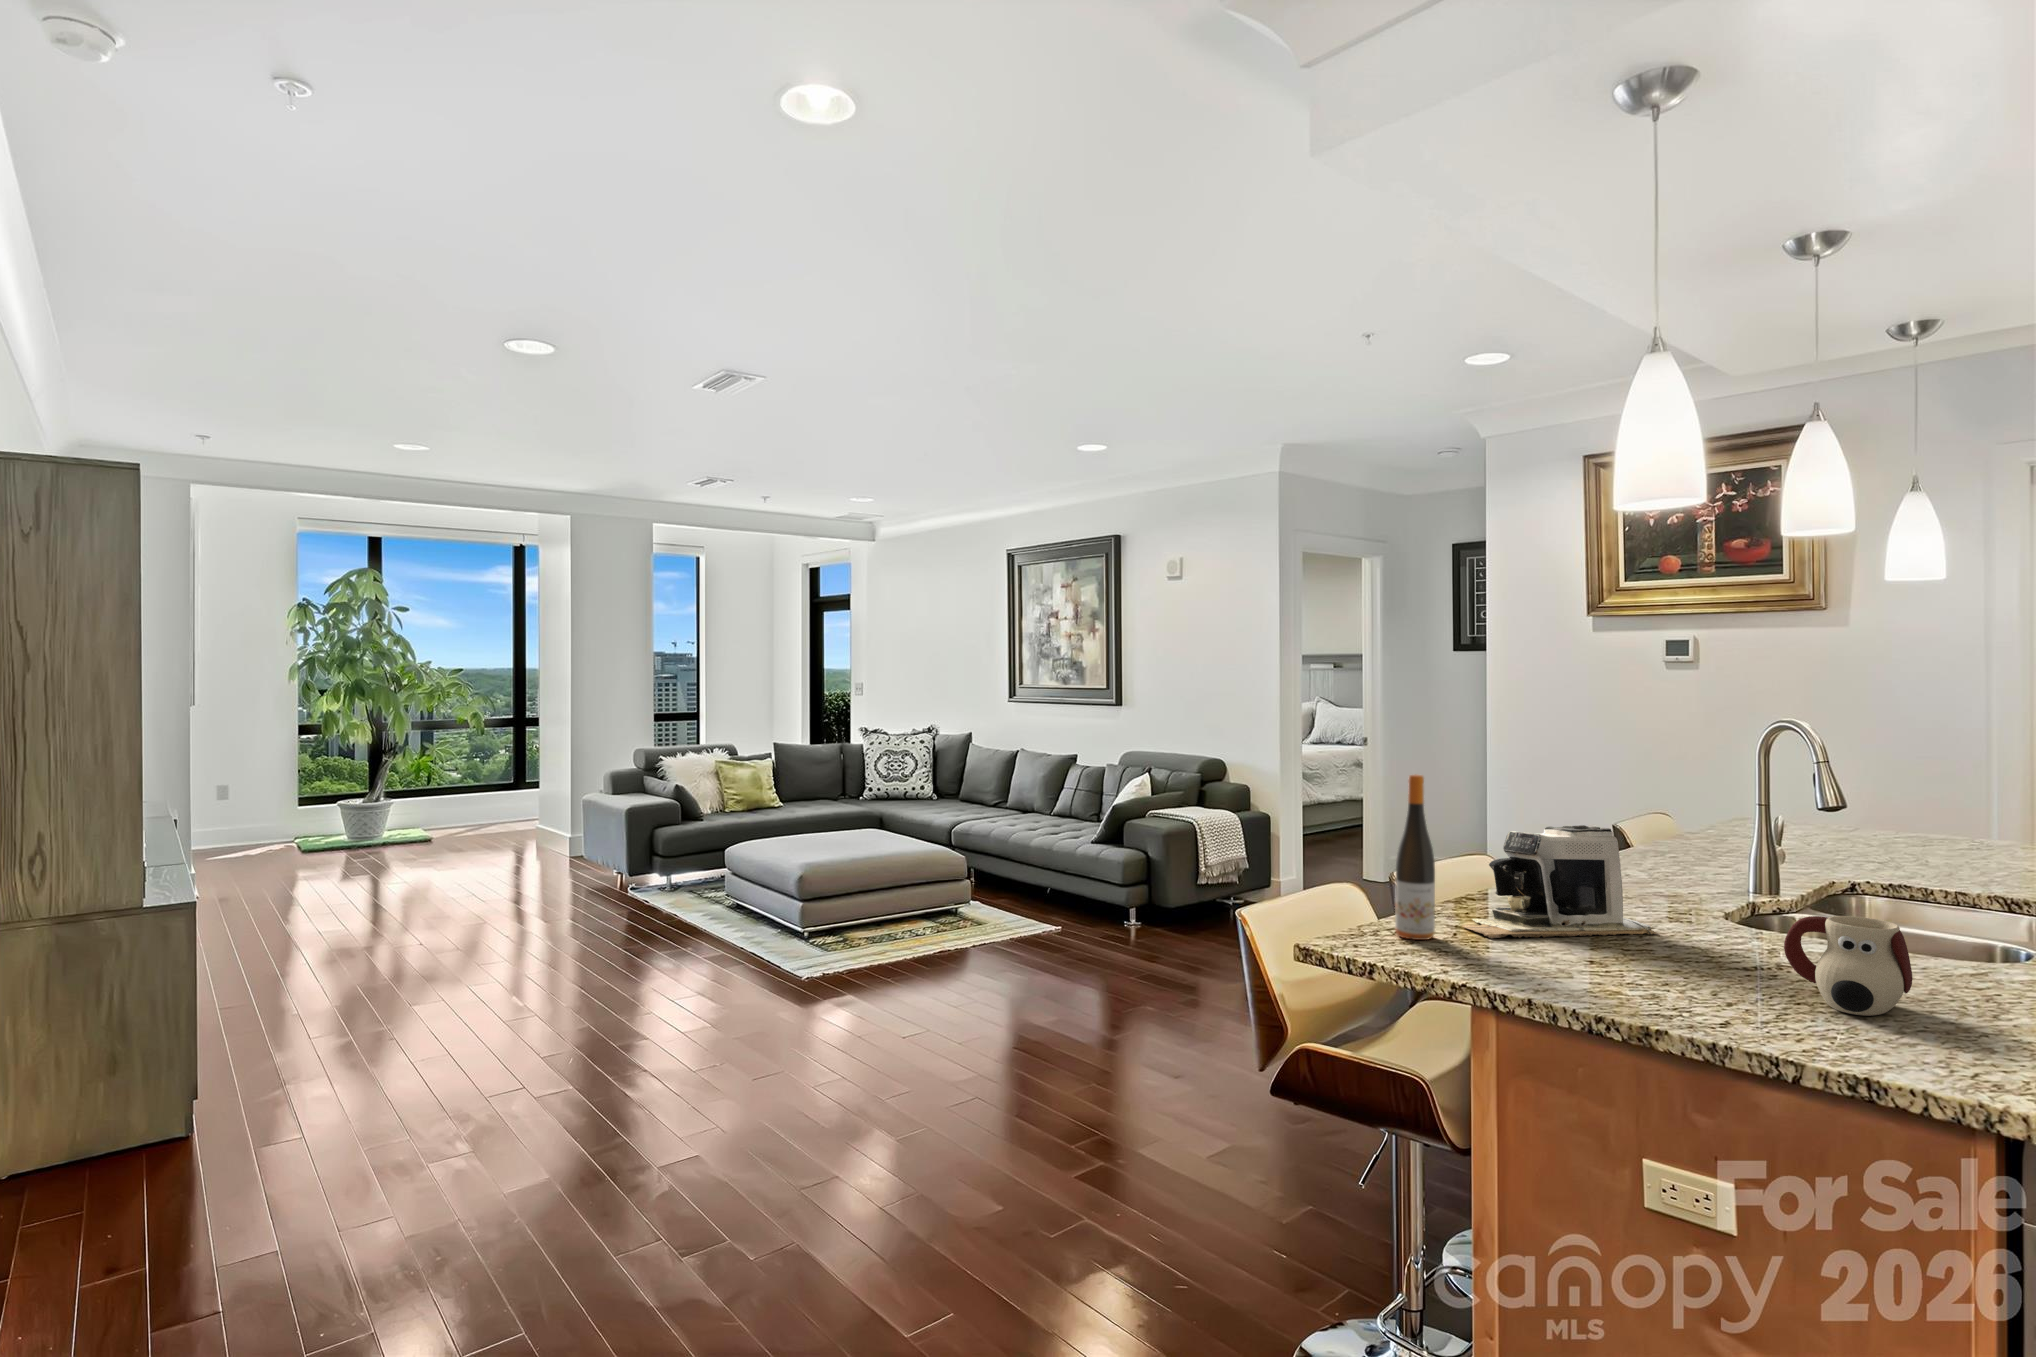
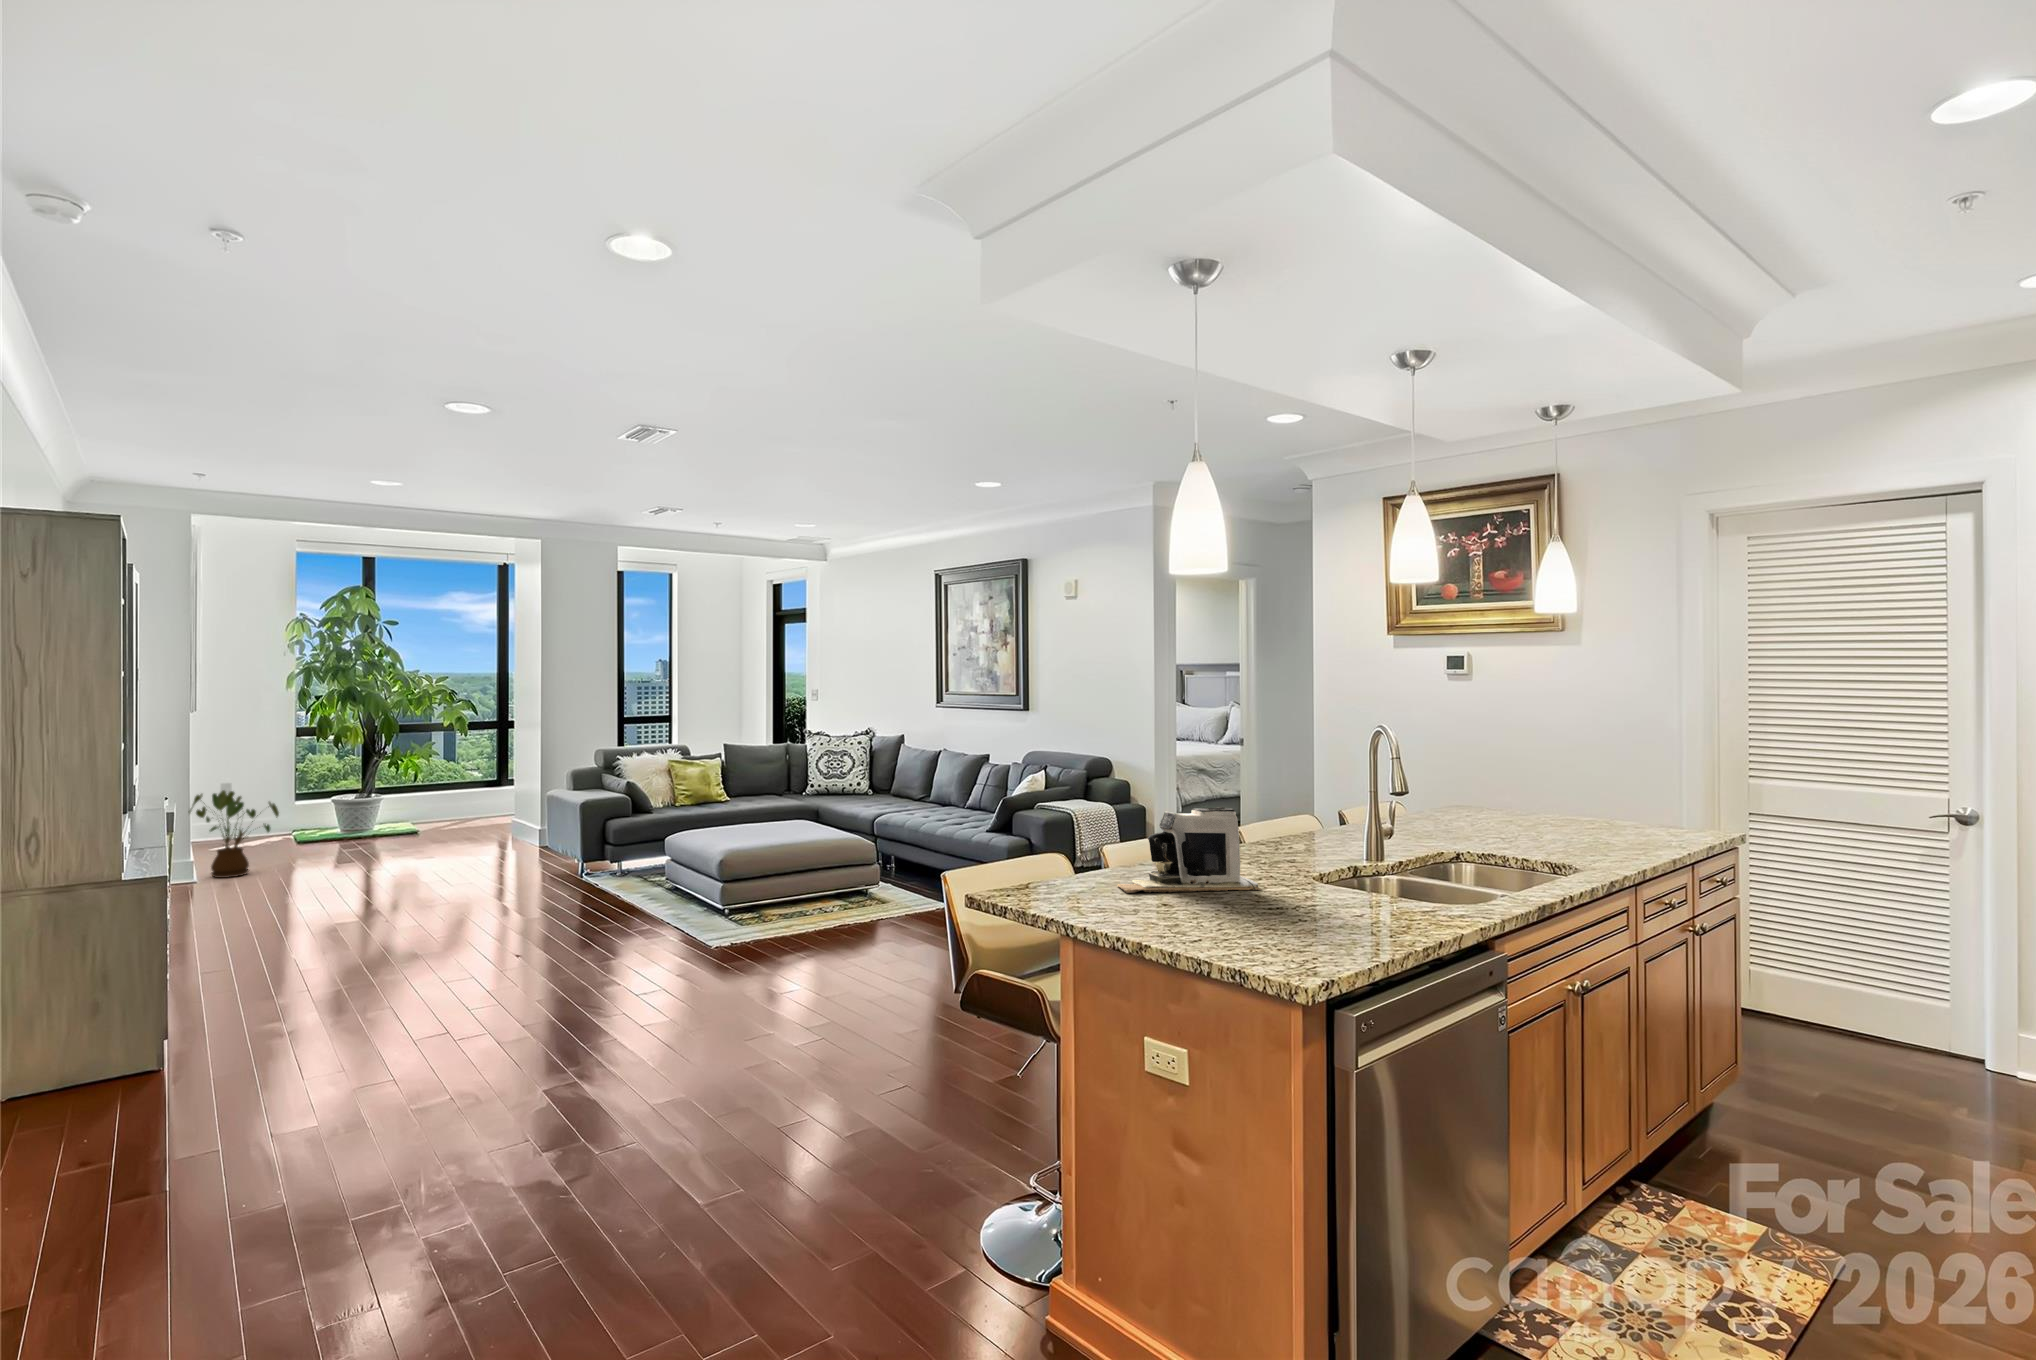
wine bottle: present [1395,774,1435,940] -> none [1057,767,1085,894]
house plant: none [185,794,284,893] -> present [189,790,279,878]
mug: present [1784,916,1912,1016] -> none [1287,870,1360,940]

